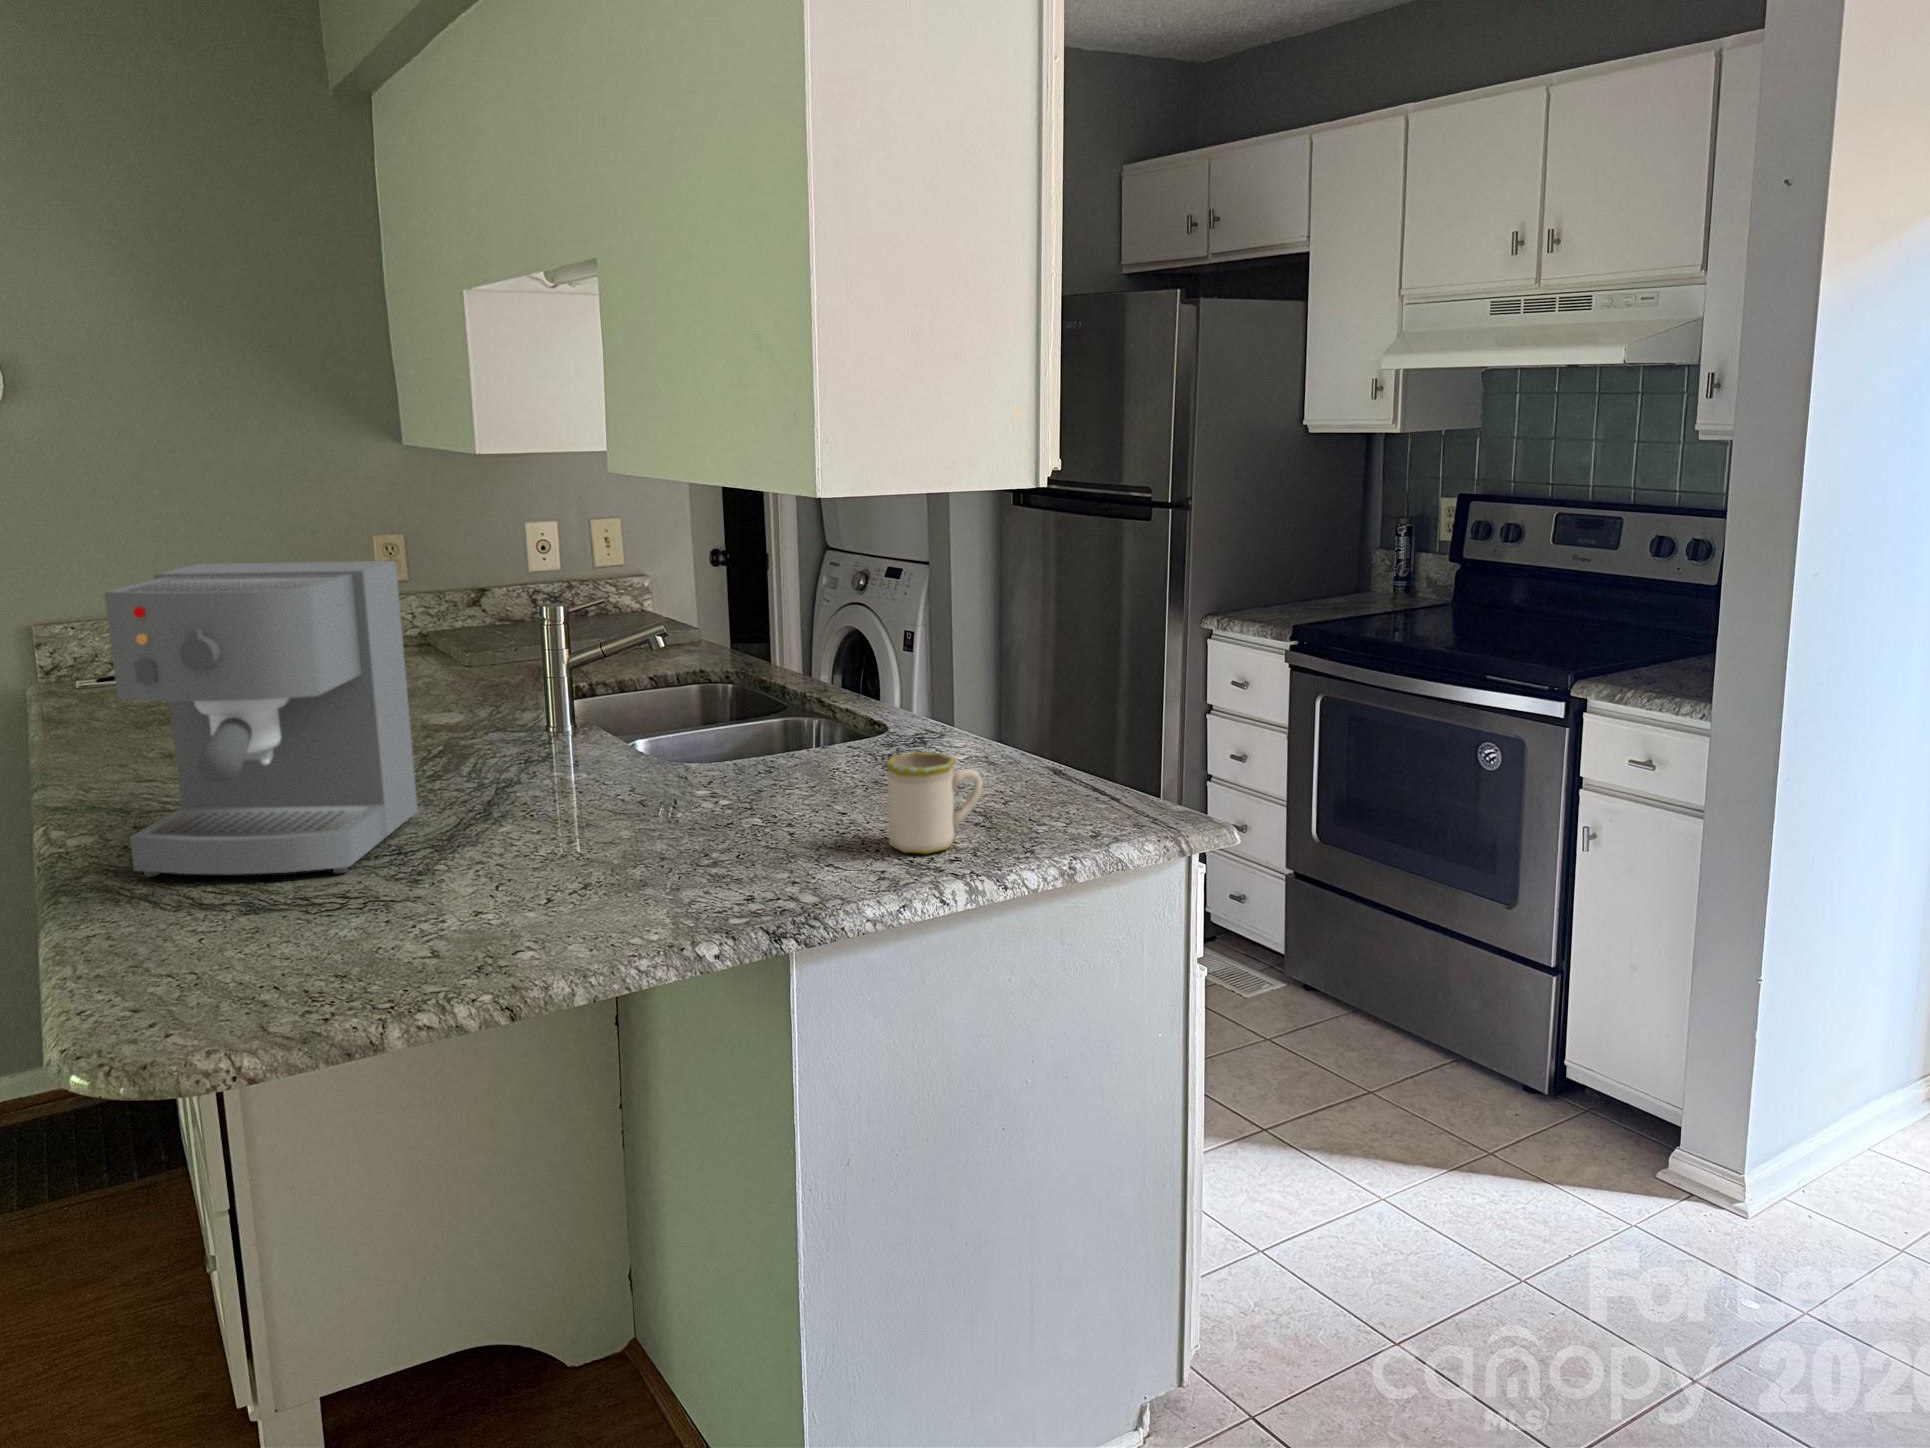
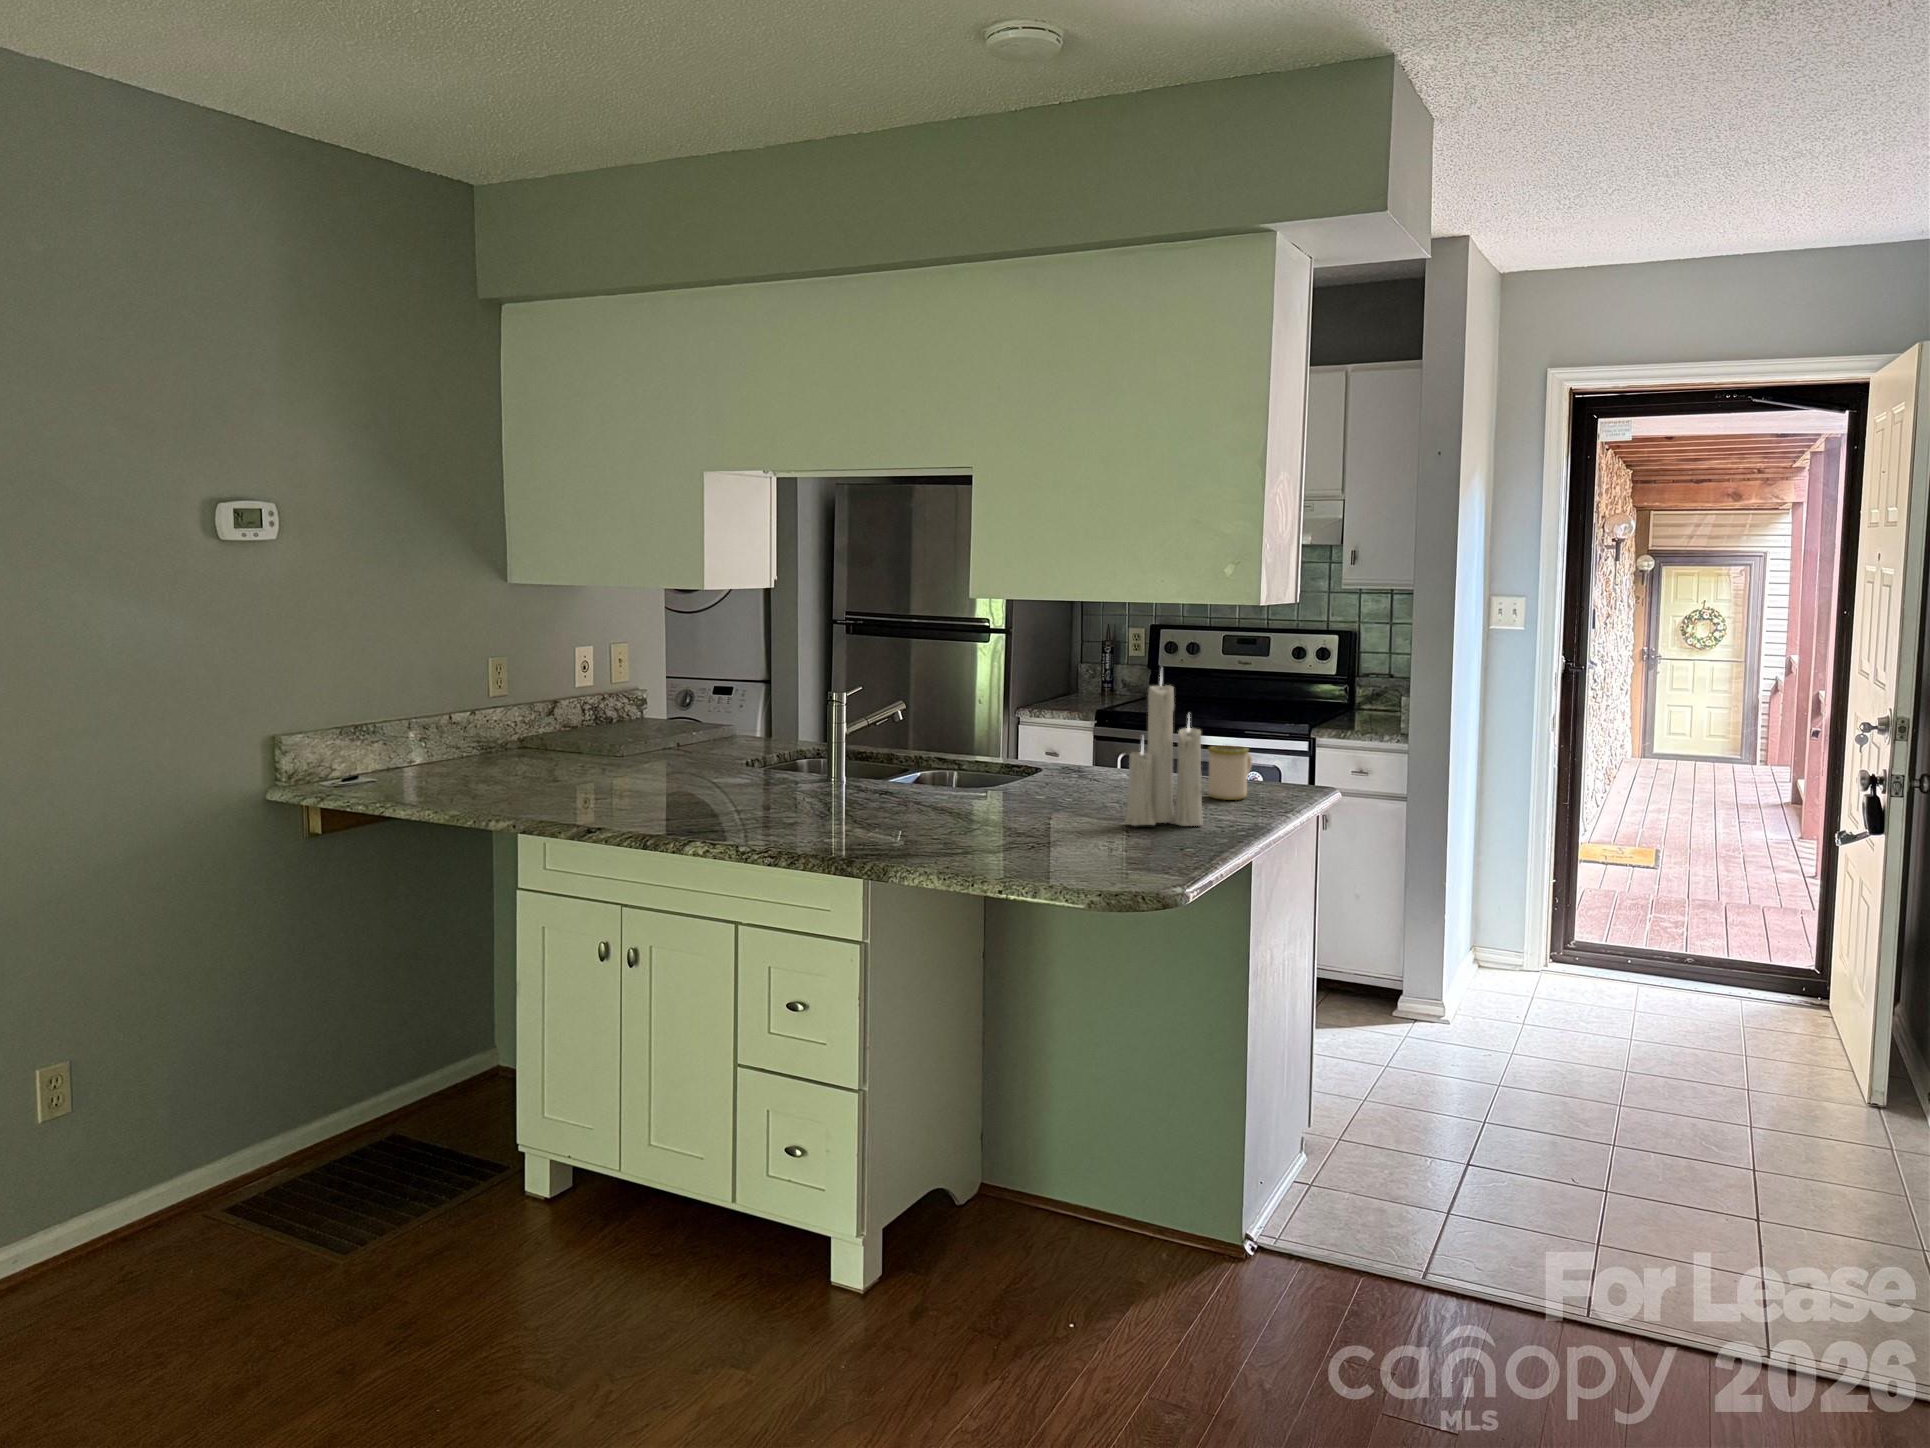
coffee maker: present [104,561,418,877] -> none [798,643,988,843]
candle: none [575,610,704,914] -> present [1124,676,1203,826]

